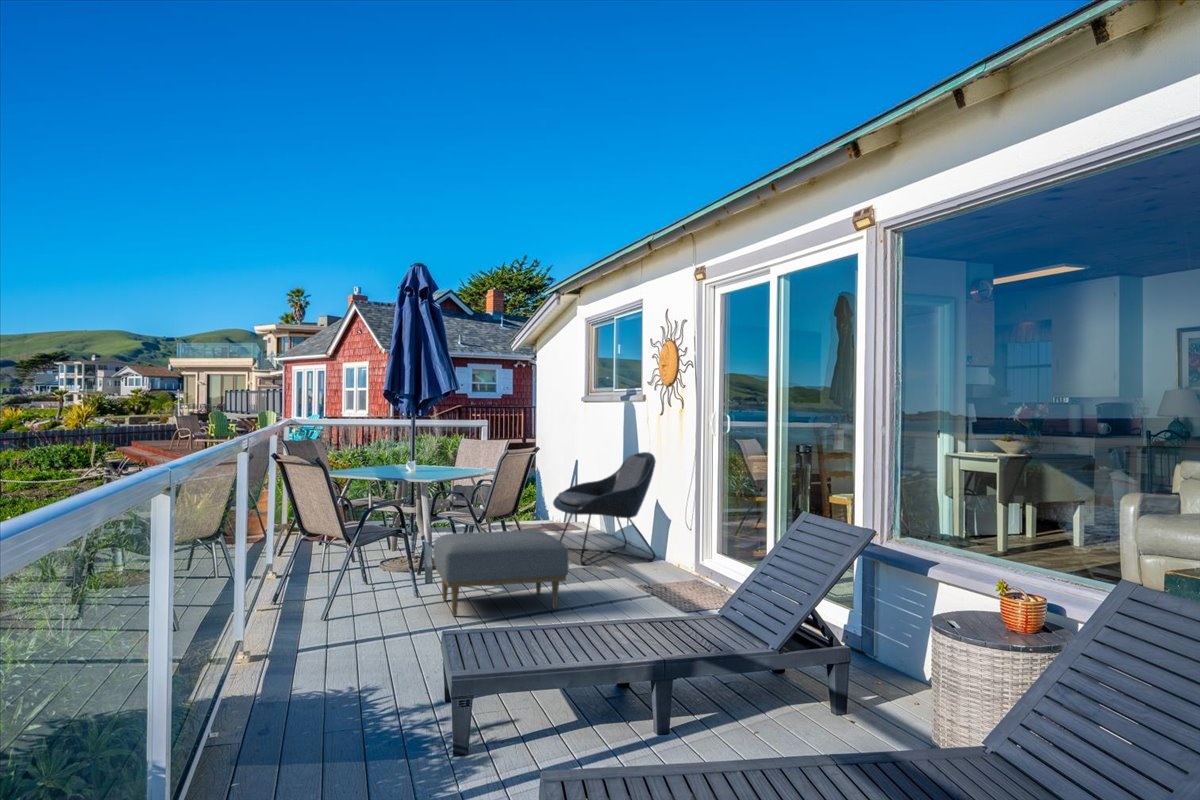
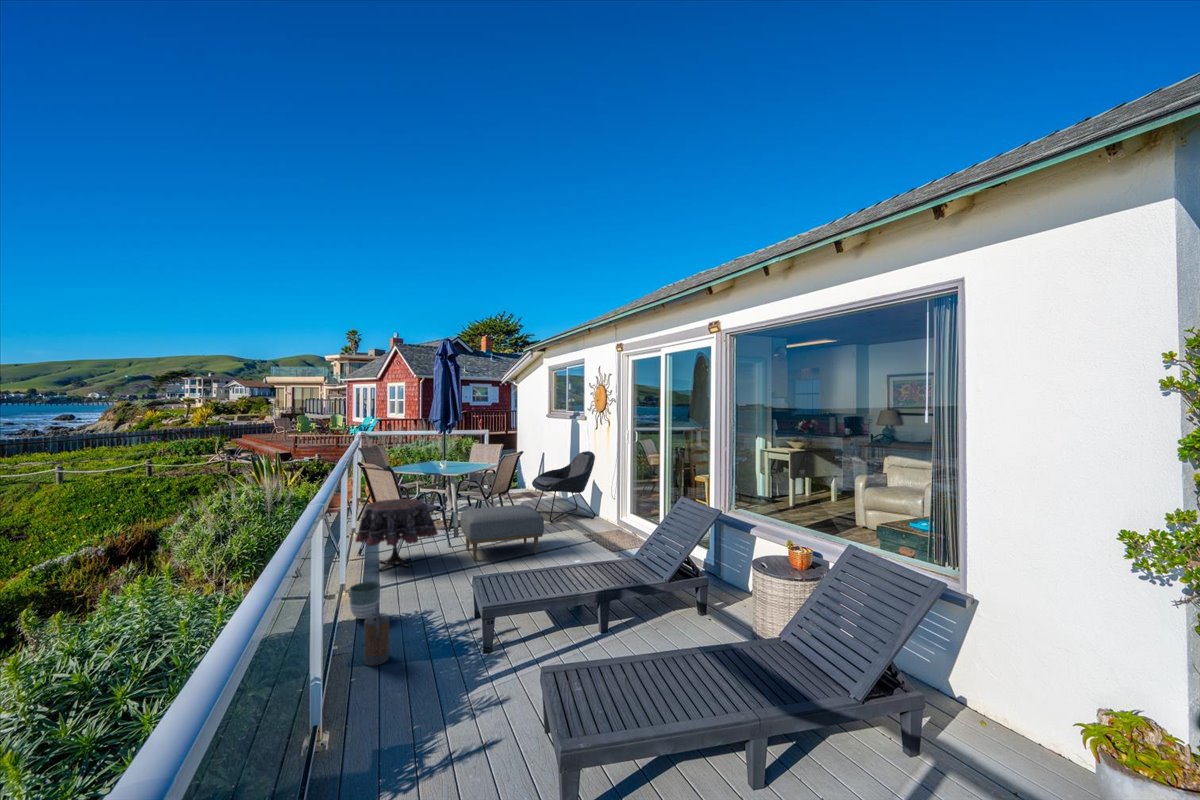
side table: none [264,513,395,626] -> present [355,499,438,571]
planter: none [242,636,292,696] -> present [349,582,380,619]
watering can: none [252,662,297,769] -> present [363,603,390,666]

